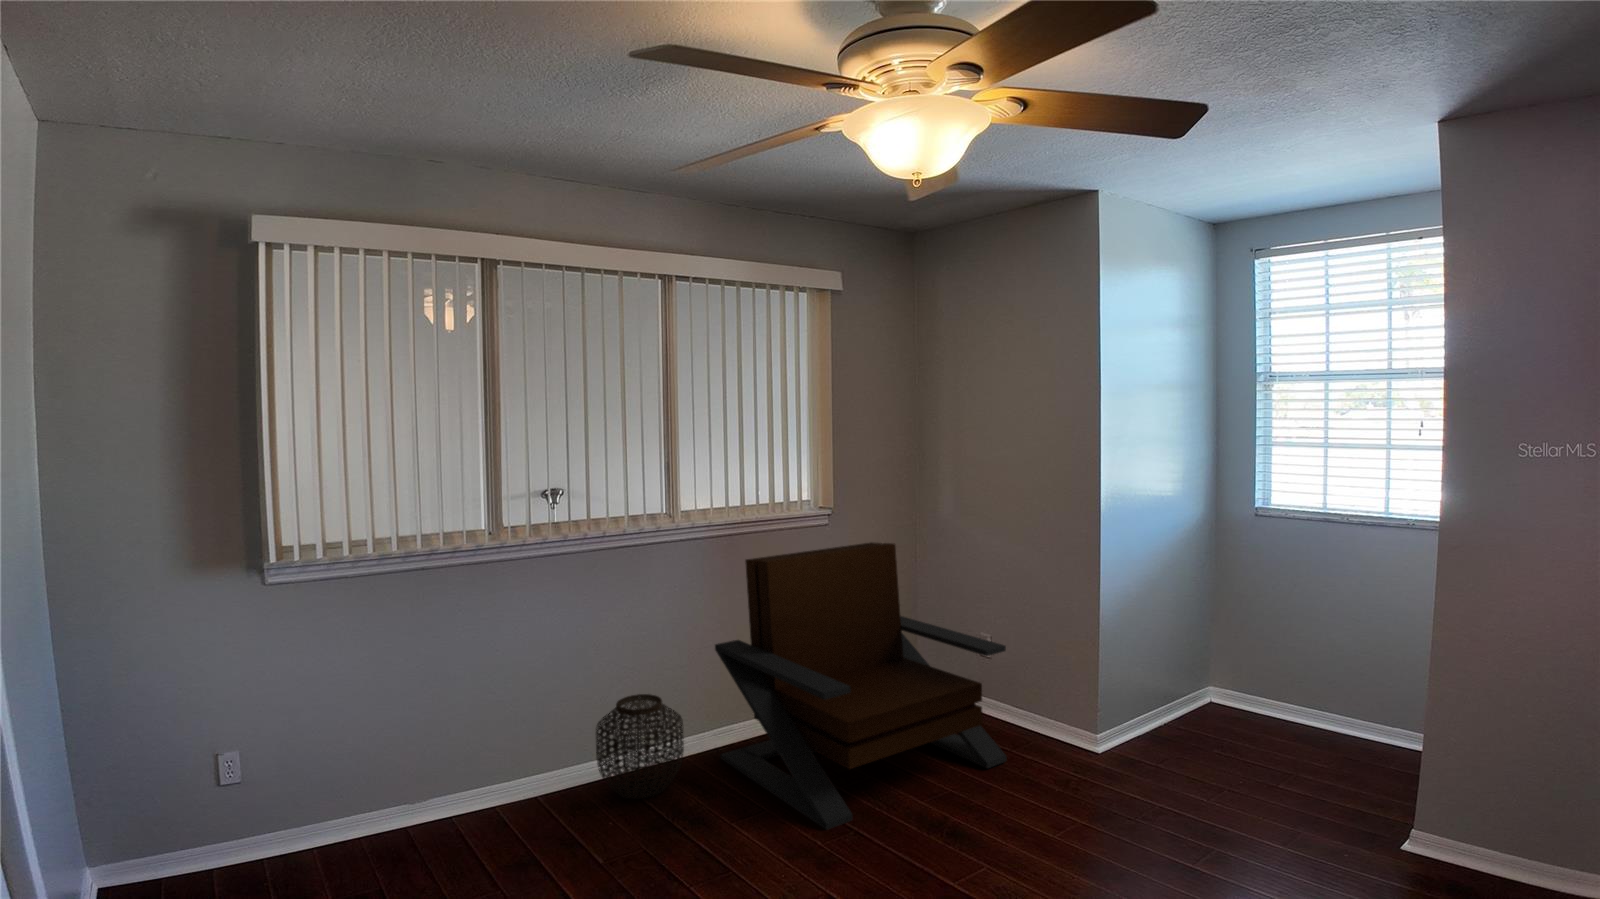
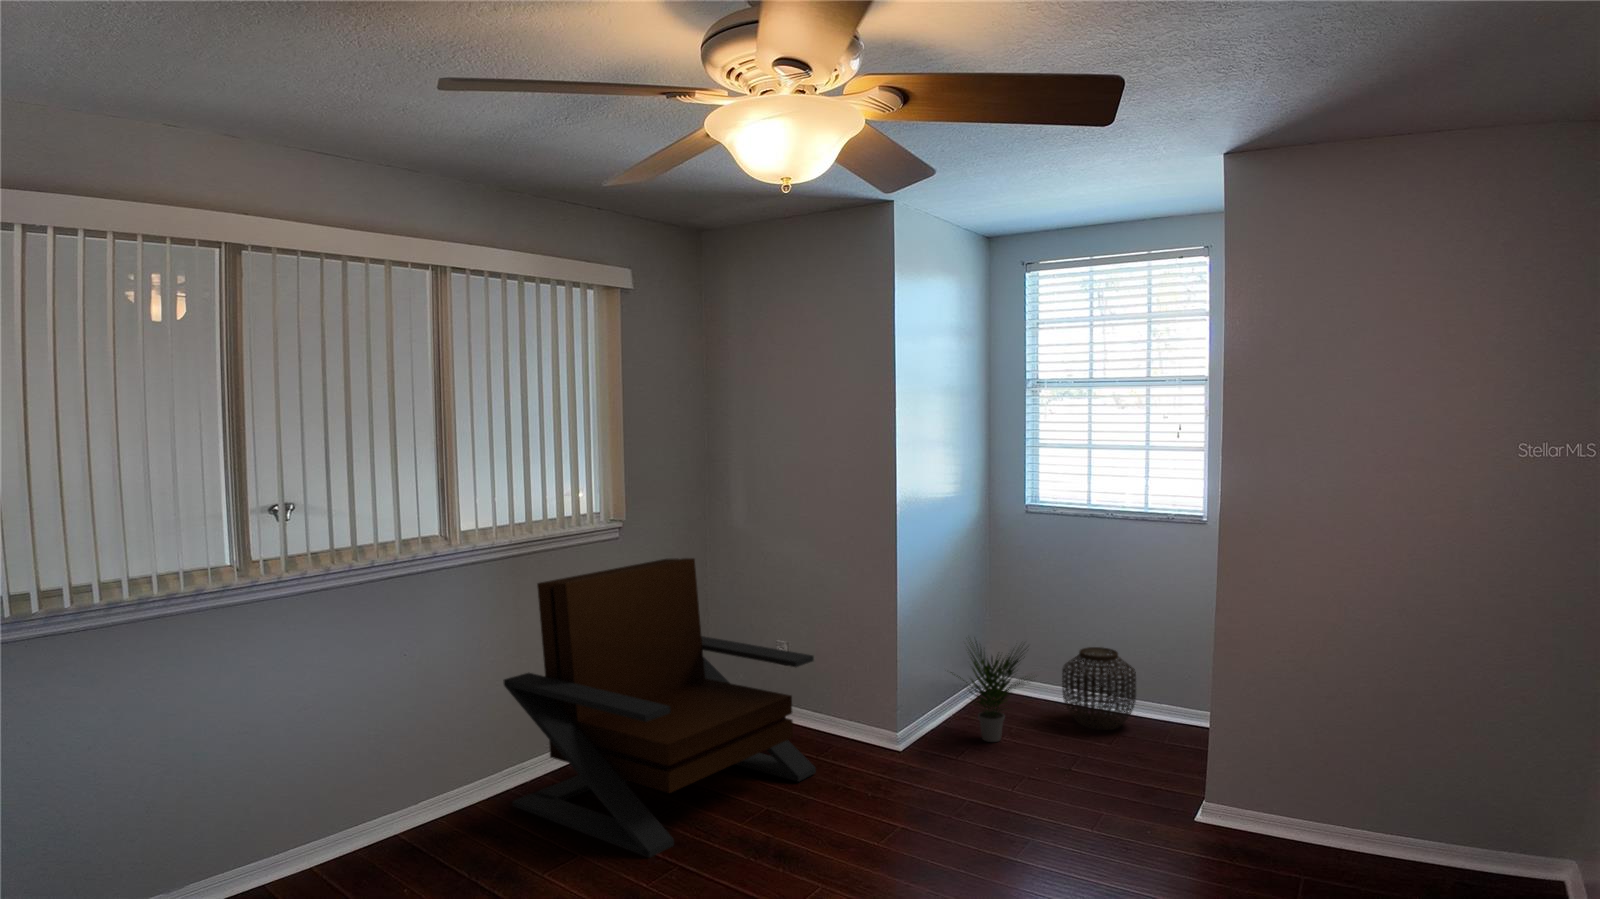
potted plant: none [1145,636,1257,750] -> present [951,641,1030,742]
woven basket: present [596,694,684,799] -> present [1062,647,1136,730]

